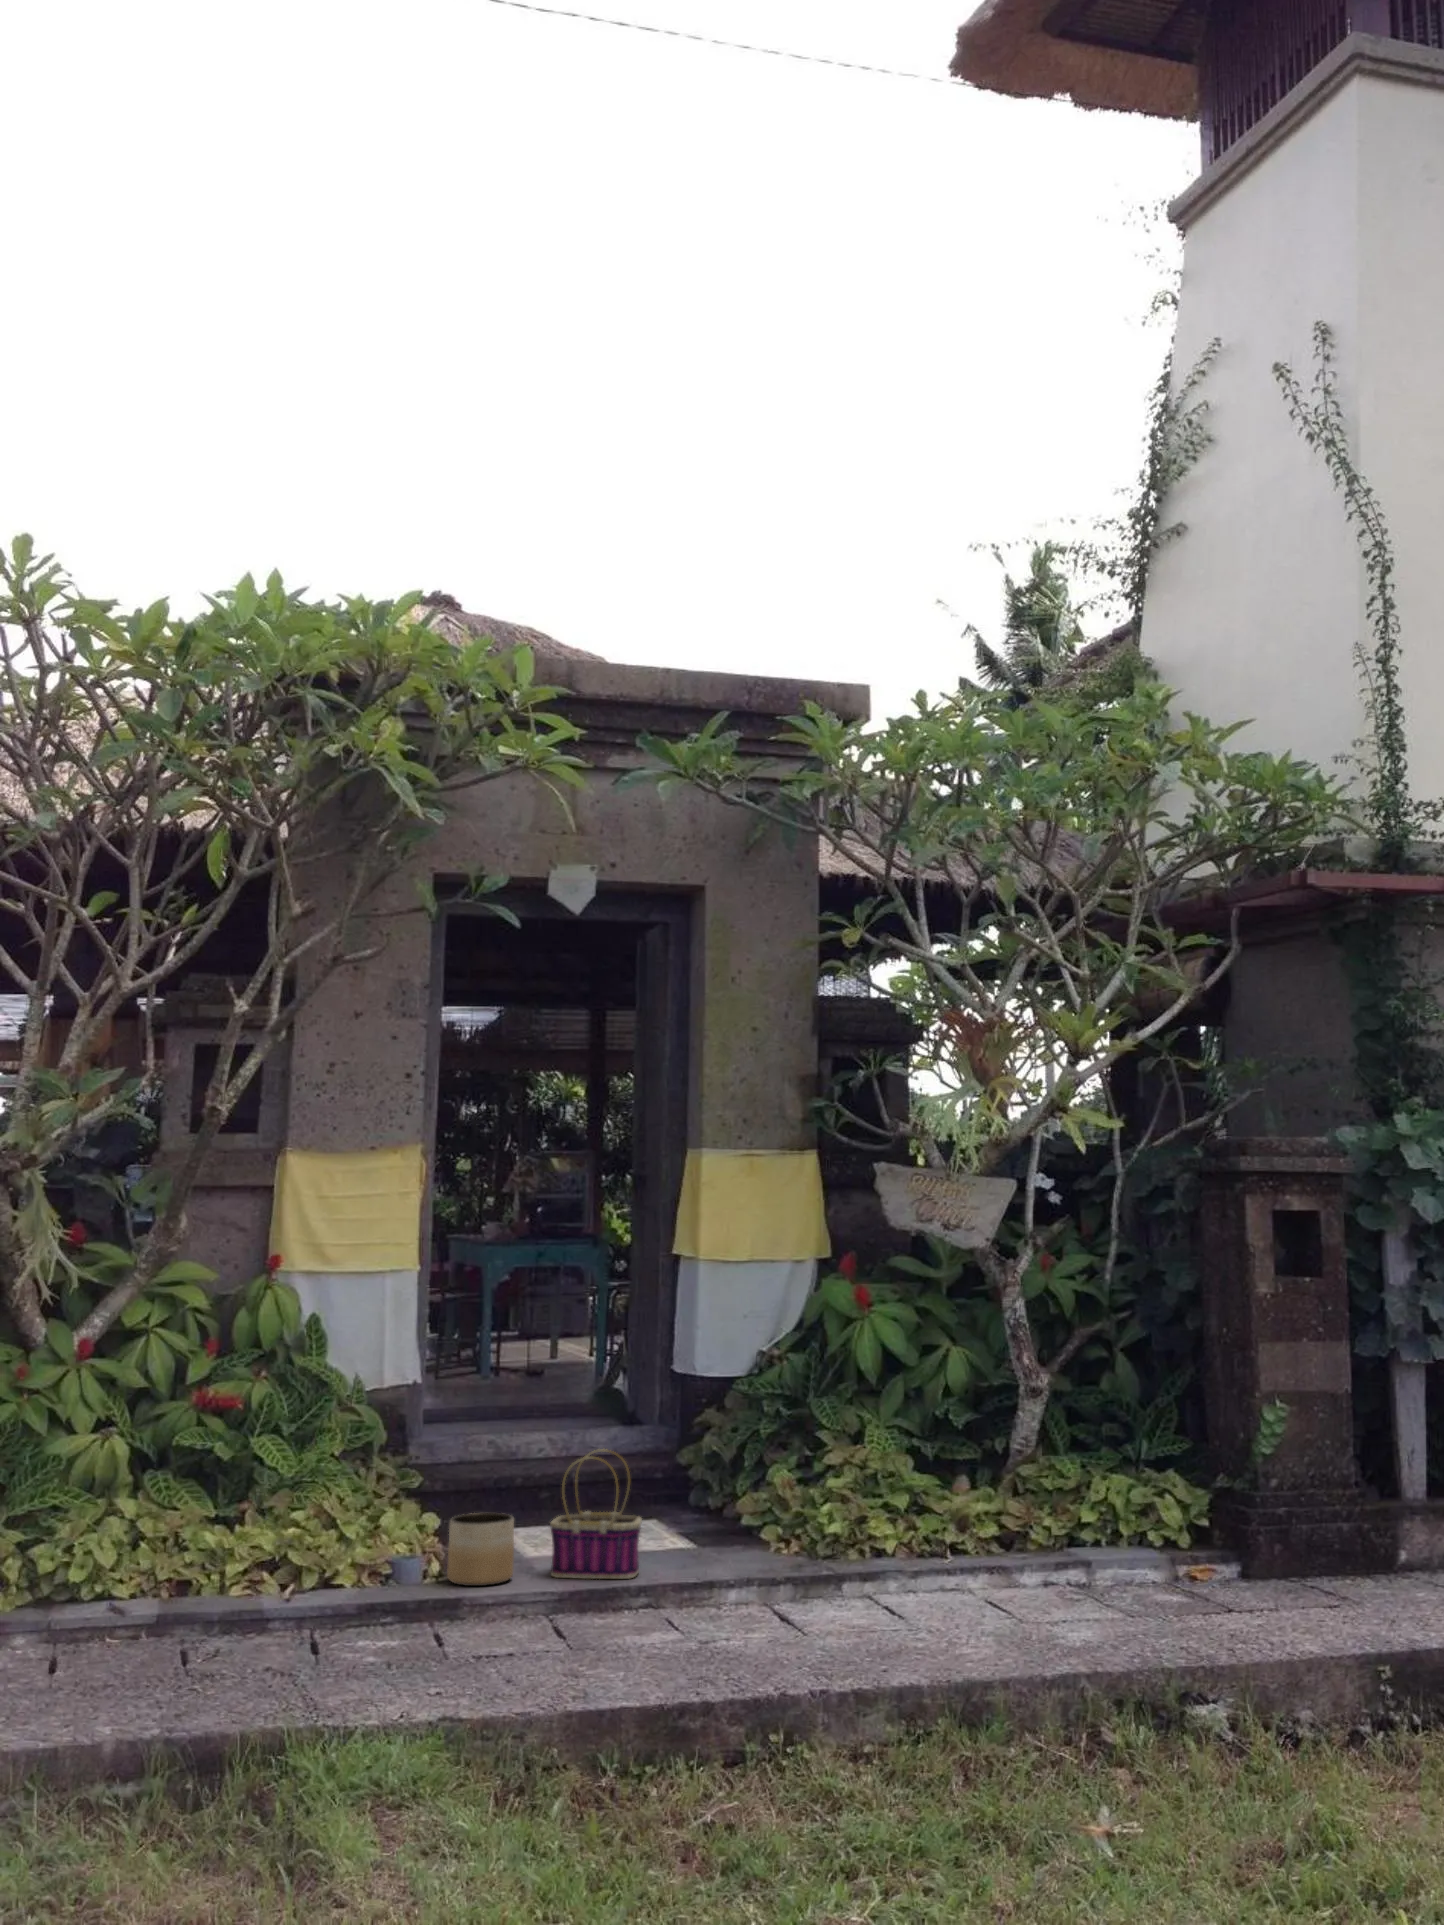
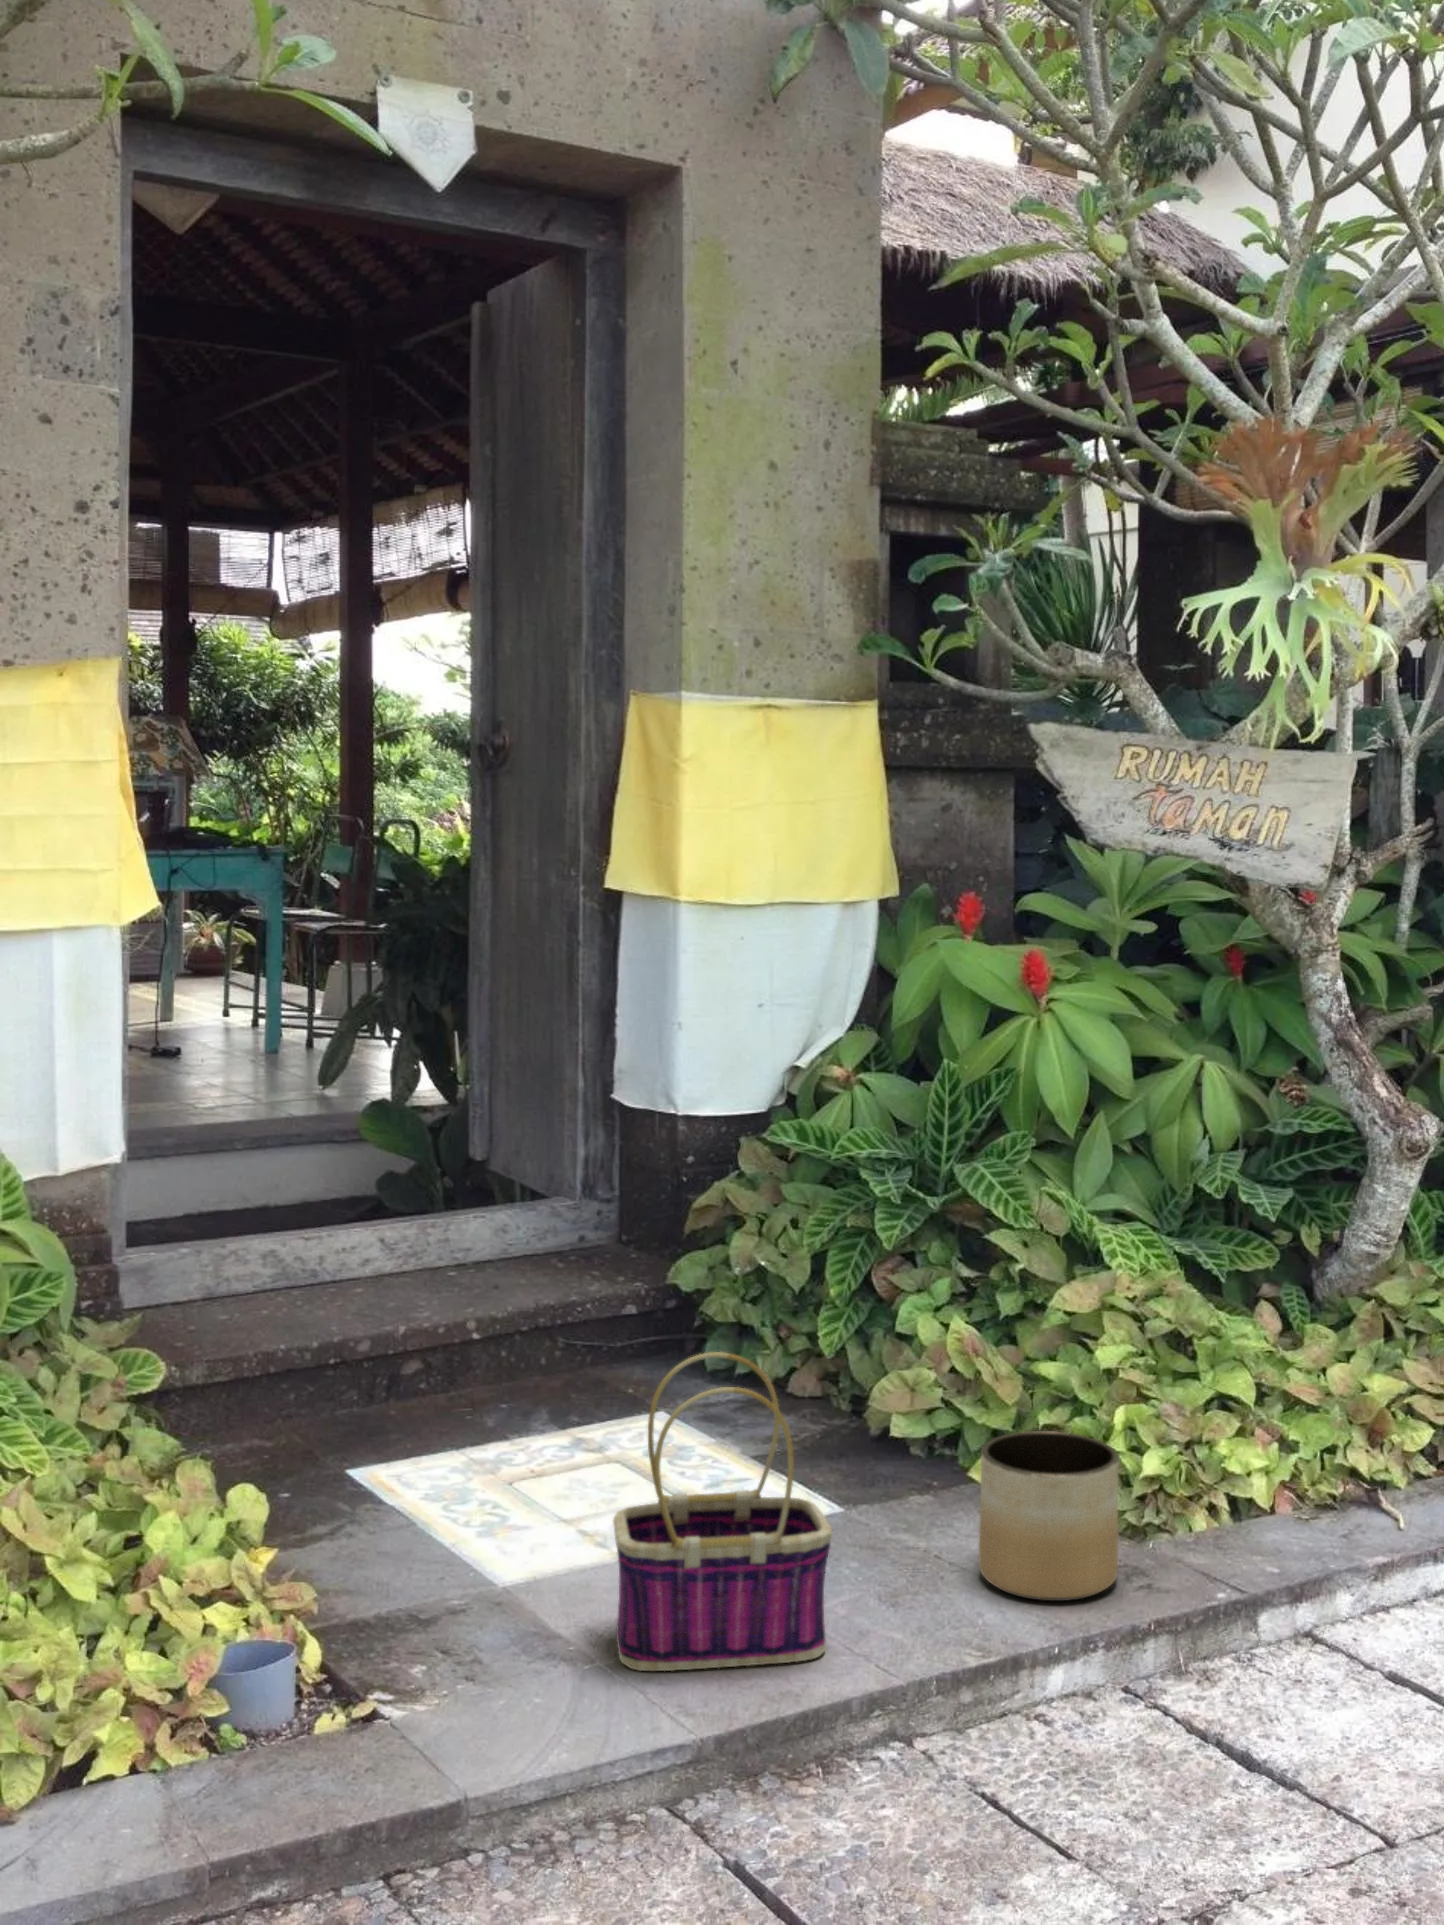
planter: present [447,1513,514,1586] -> present [979,1431,1119,1601]

